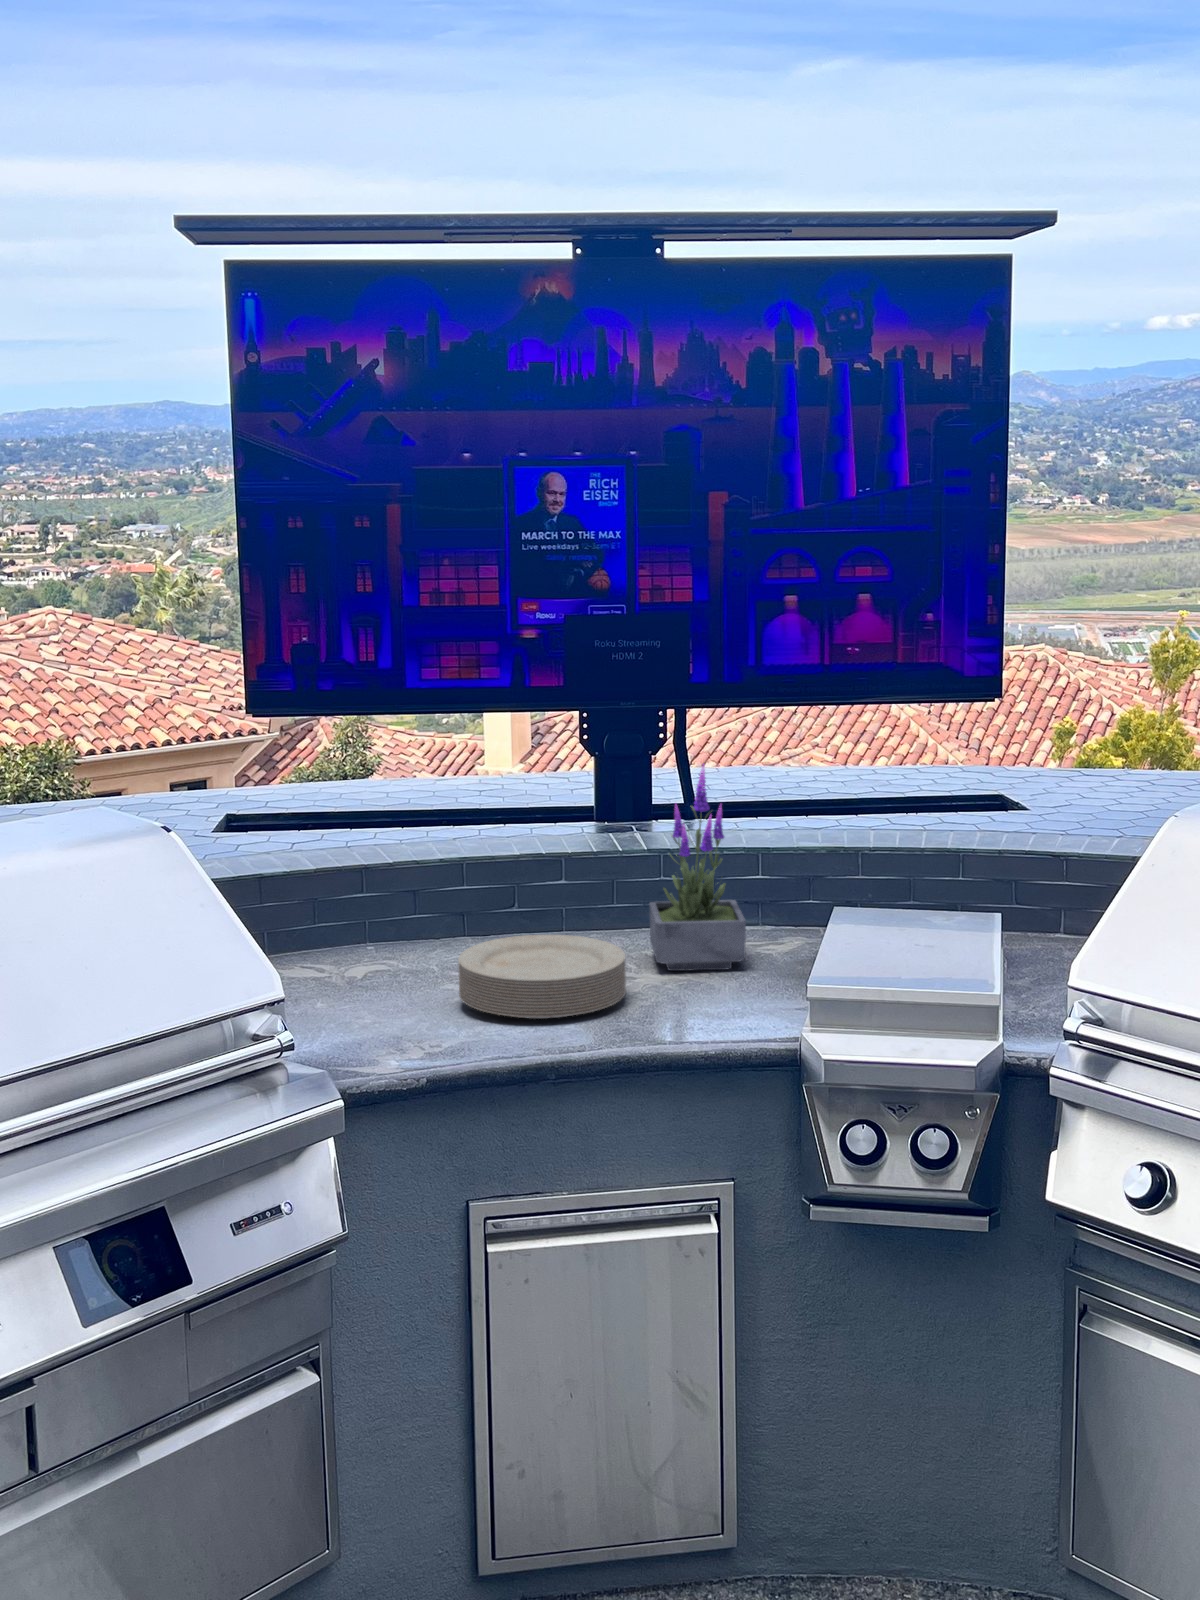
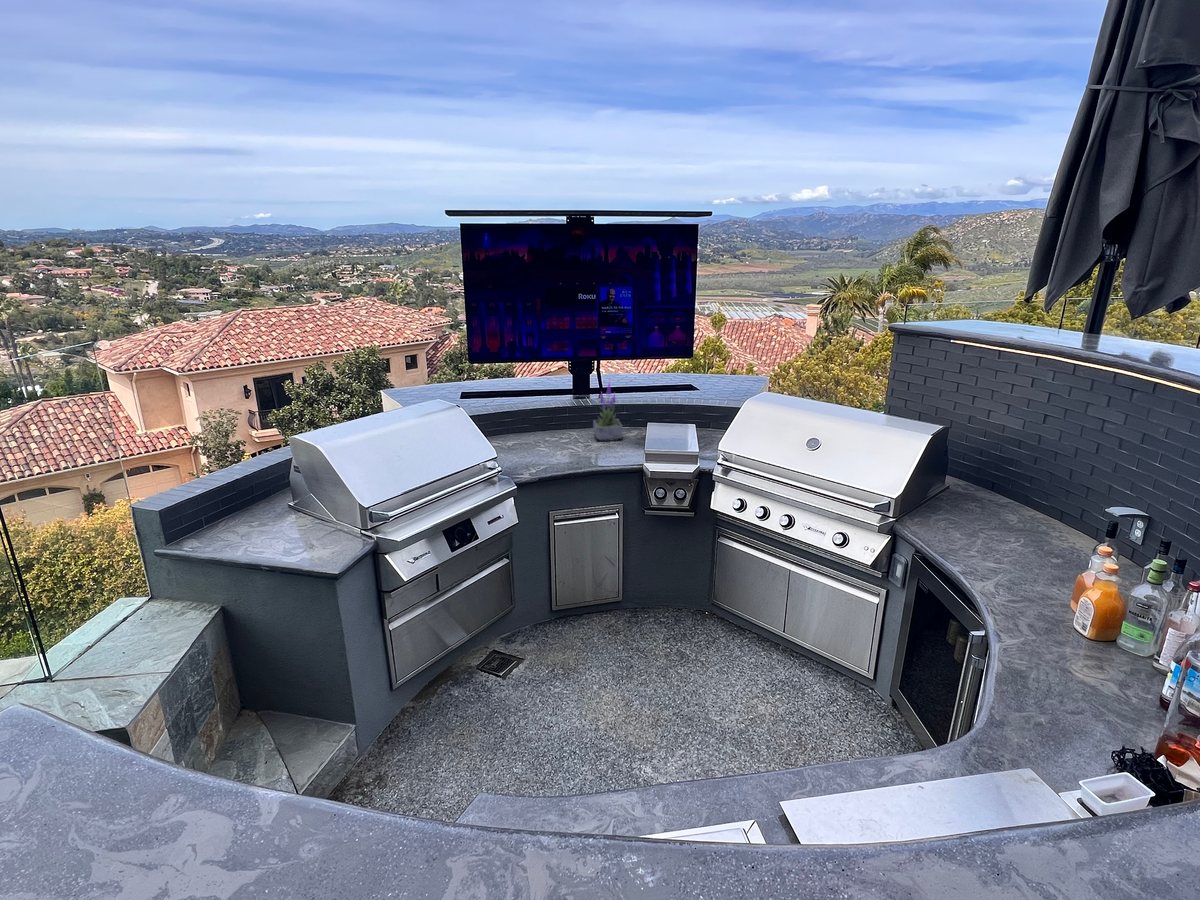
plate: present [458,935,626,1019] -> none [541,432,590,458]

